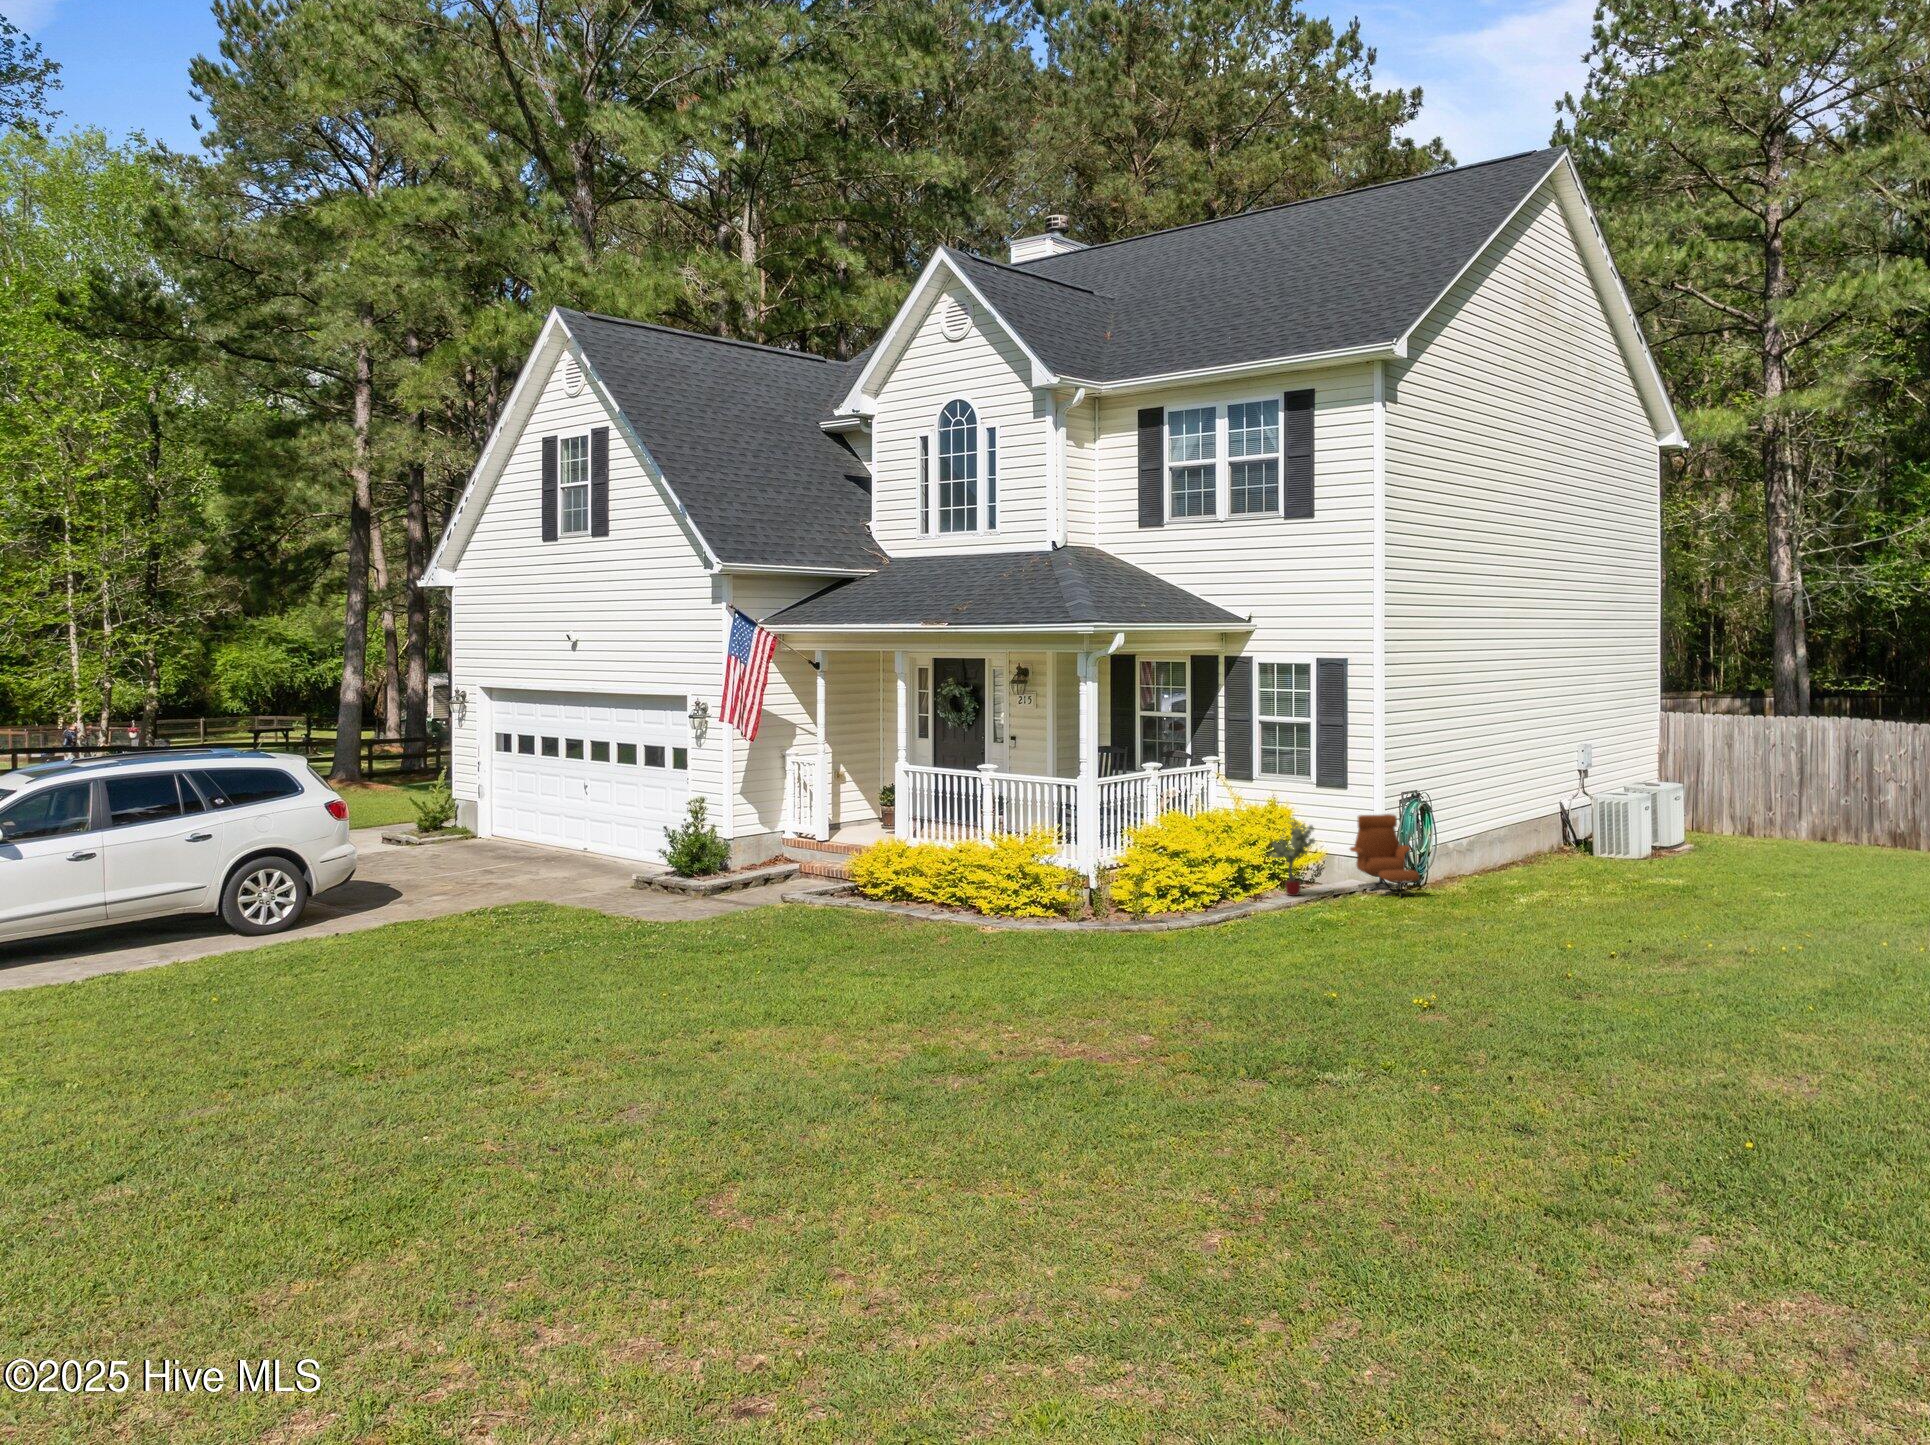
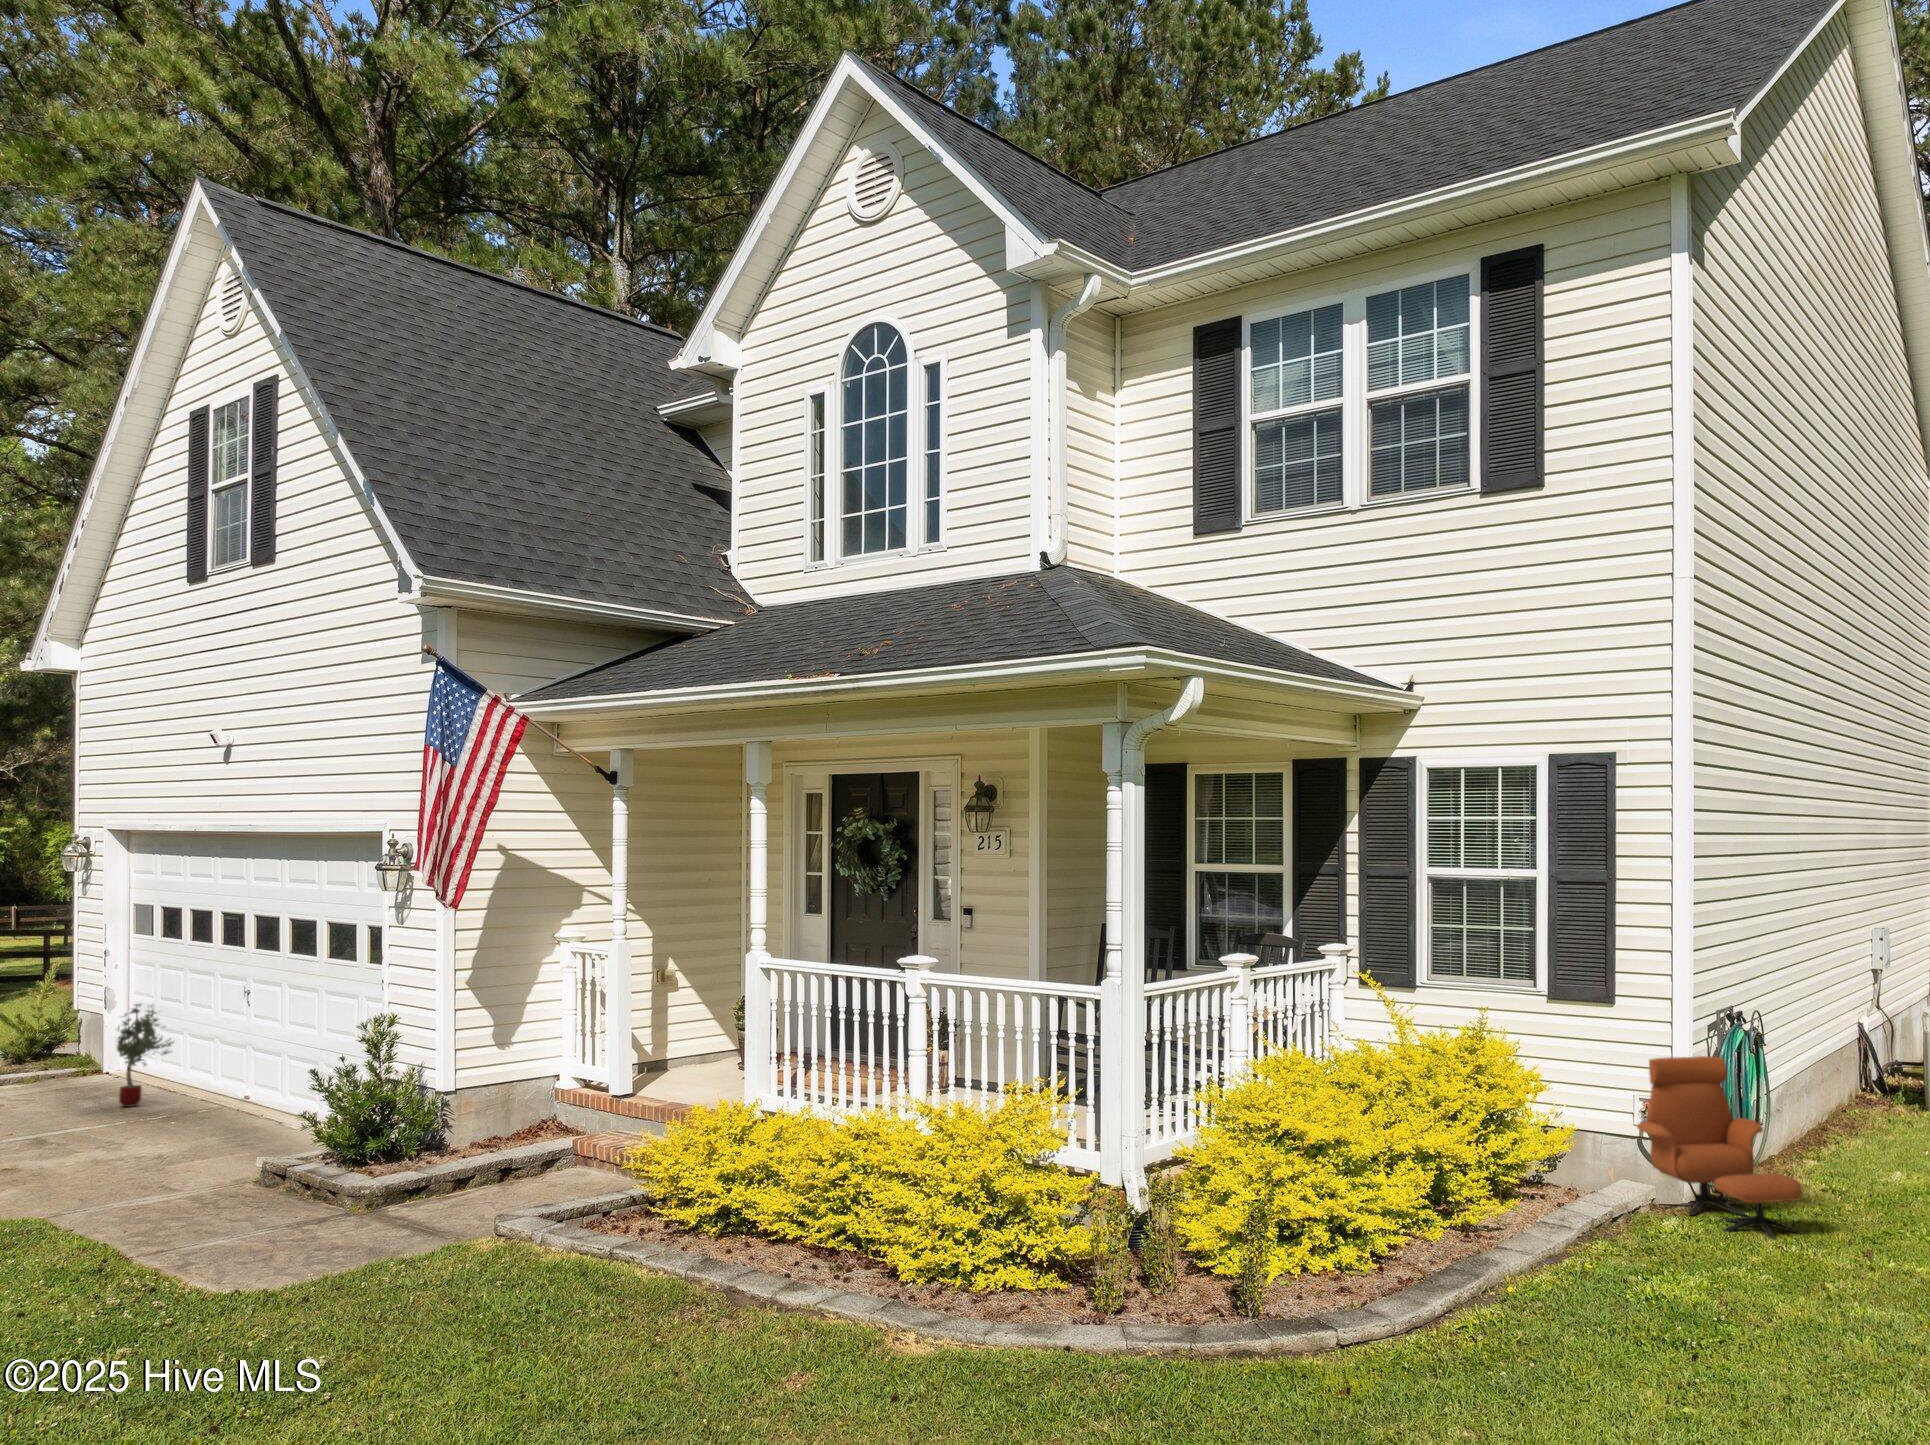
potted tree: present [1268,818,1315,896] -> present [117,1004,174,1107]

